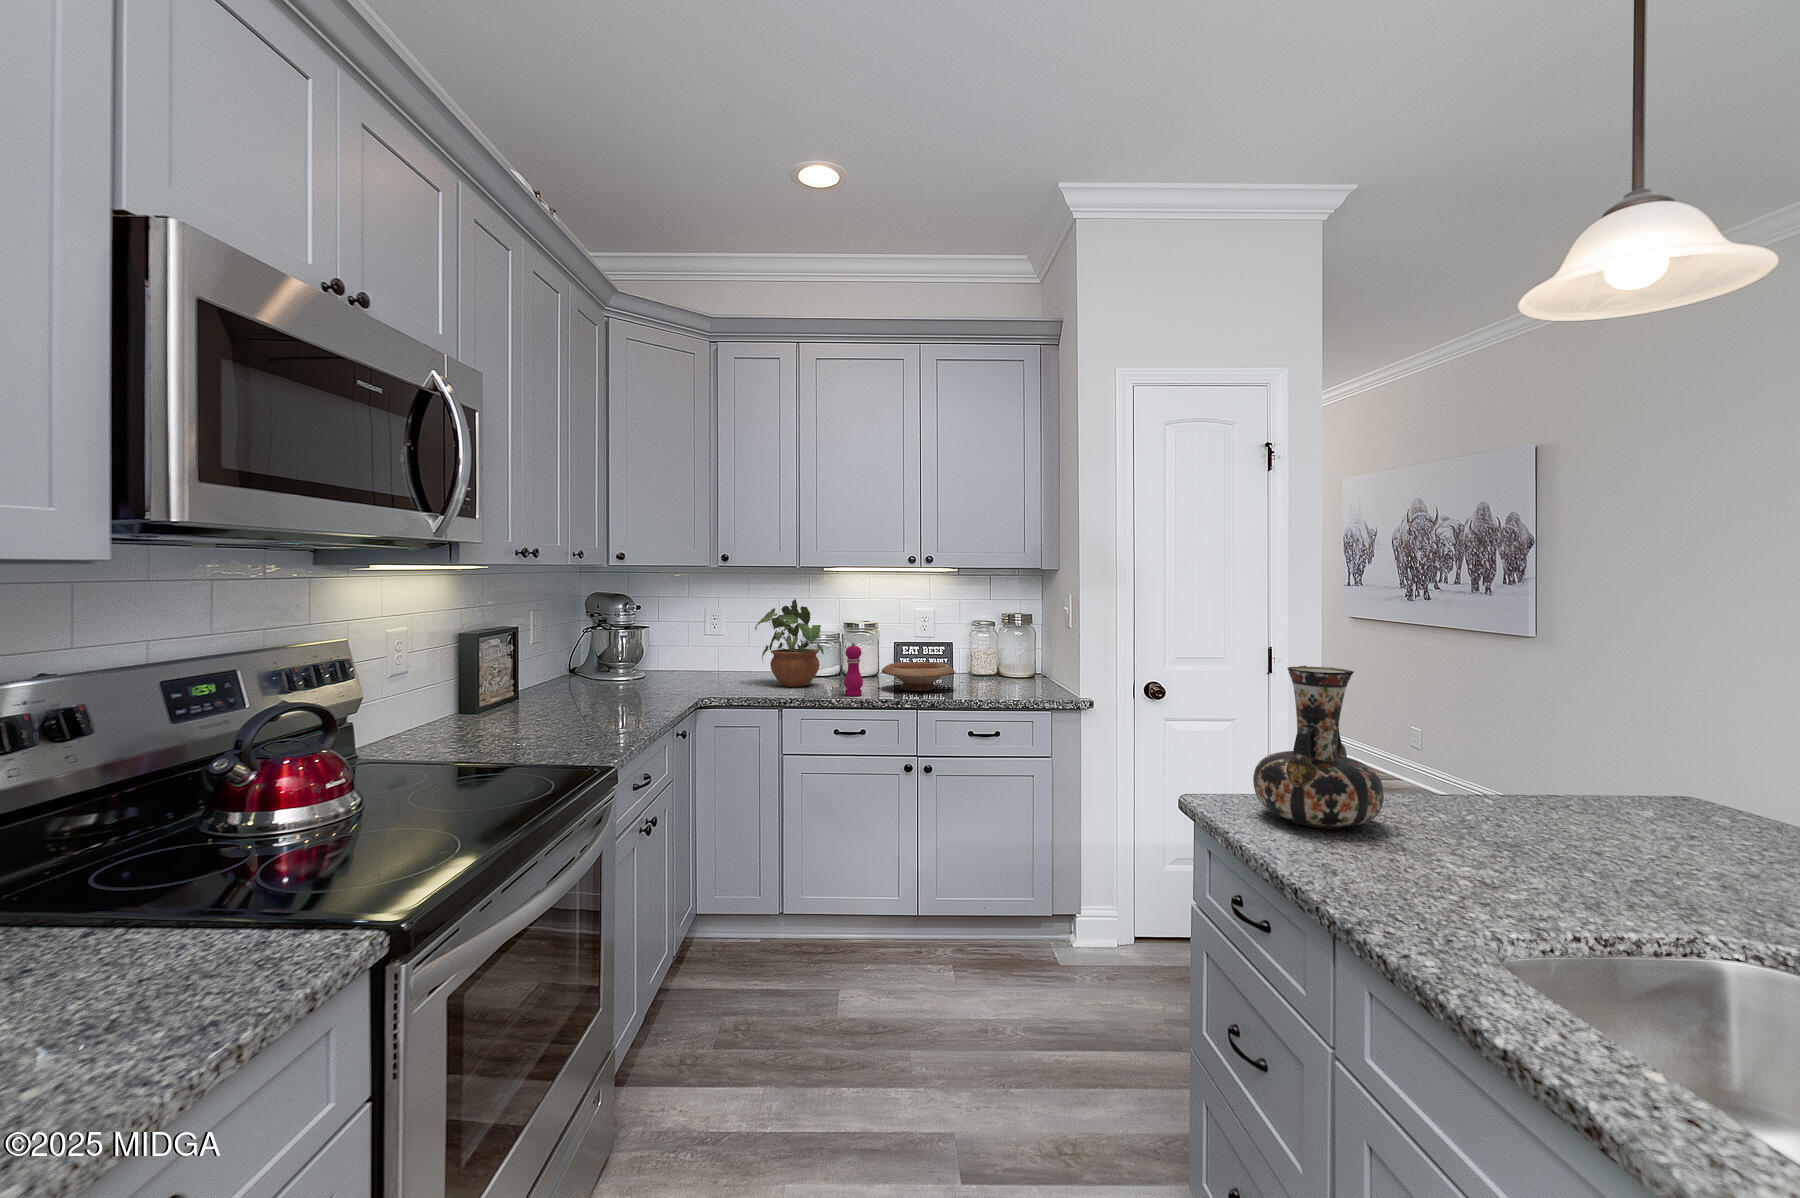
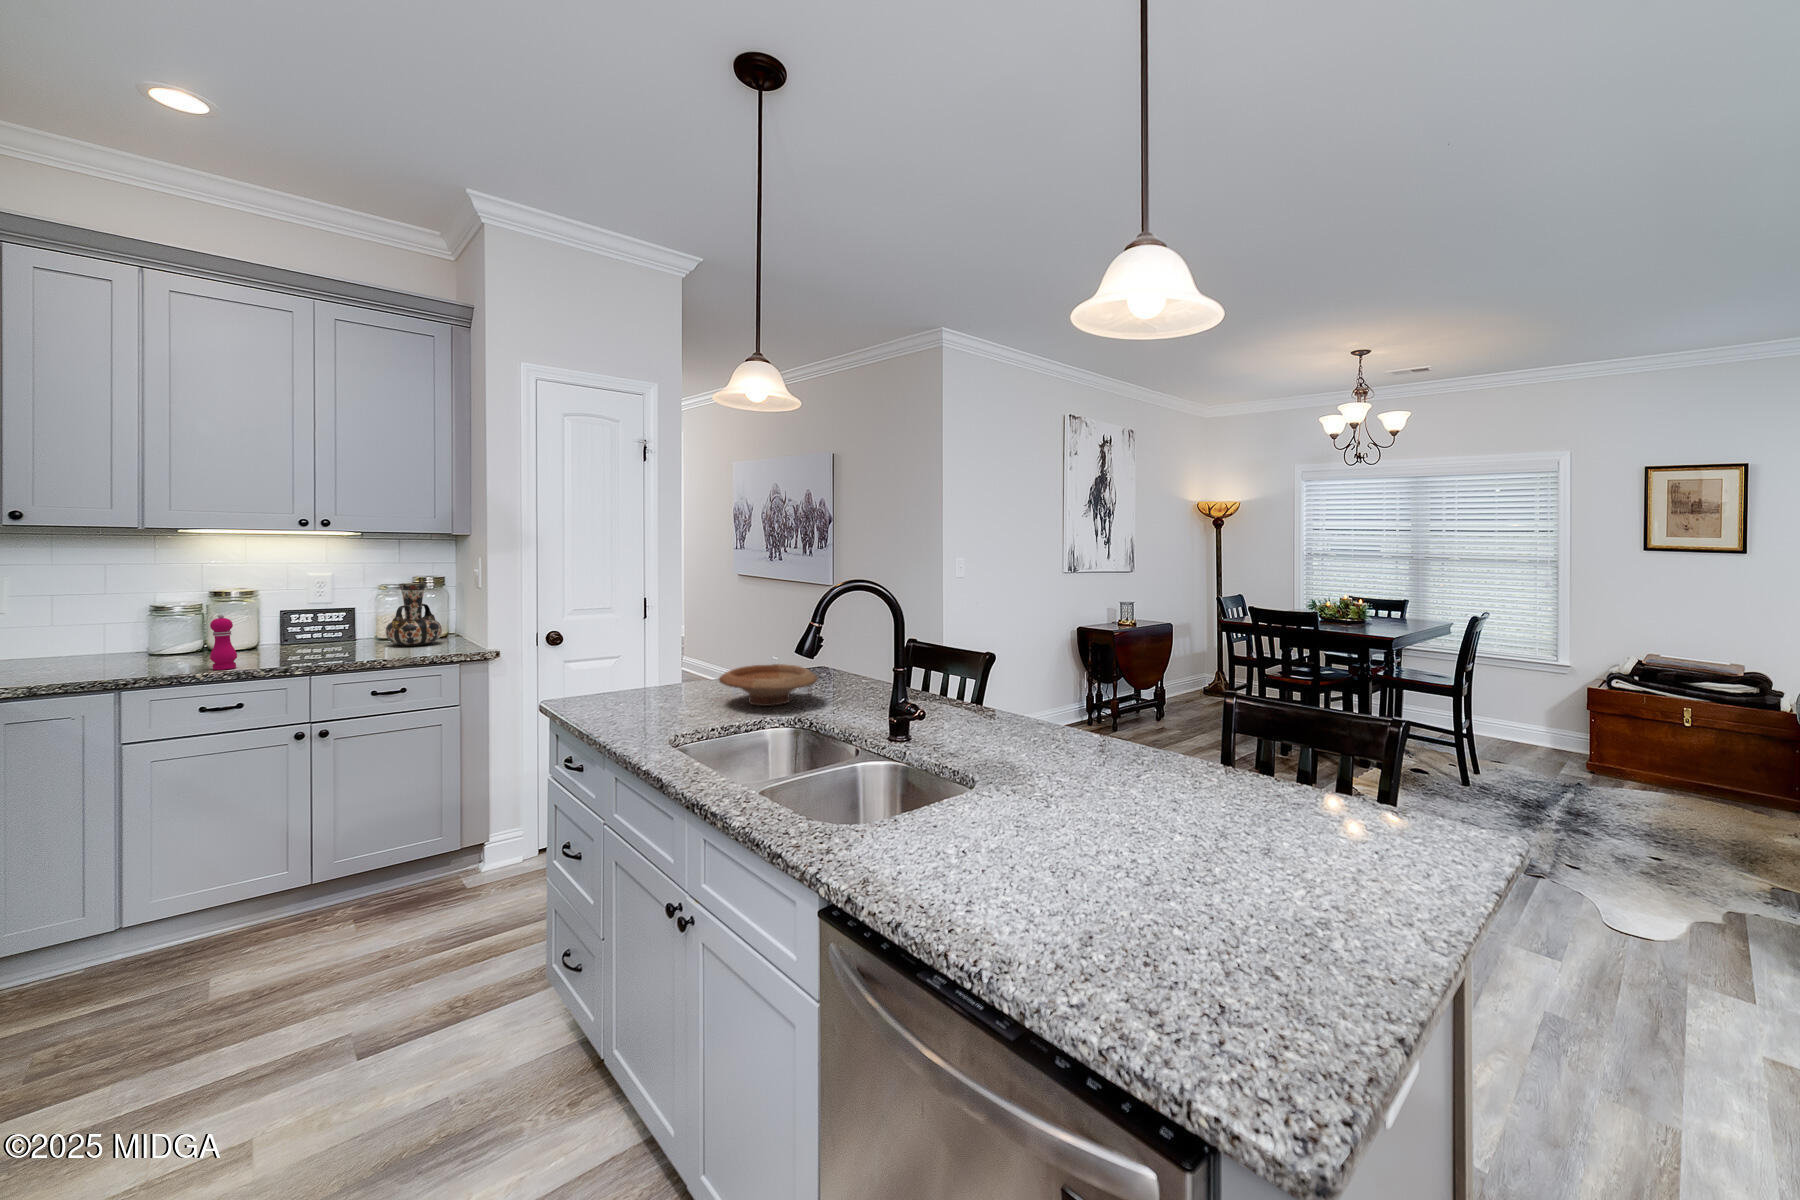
potted plant: present [755,599,824,687] -> none [65,569,180,668]
wooden bowl: present [882,662,955,691] -> present [719,664,818,706]
decorative vase: present [1253,666,1384,829] -> present [386,583,442,646]

